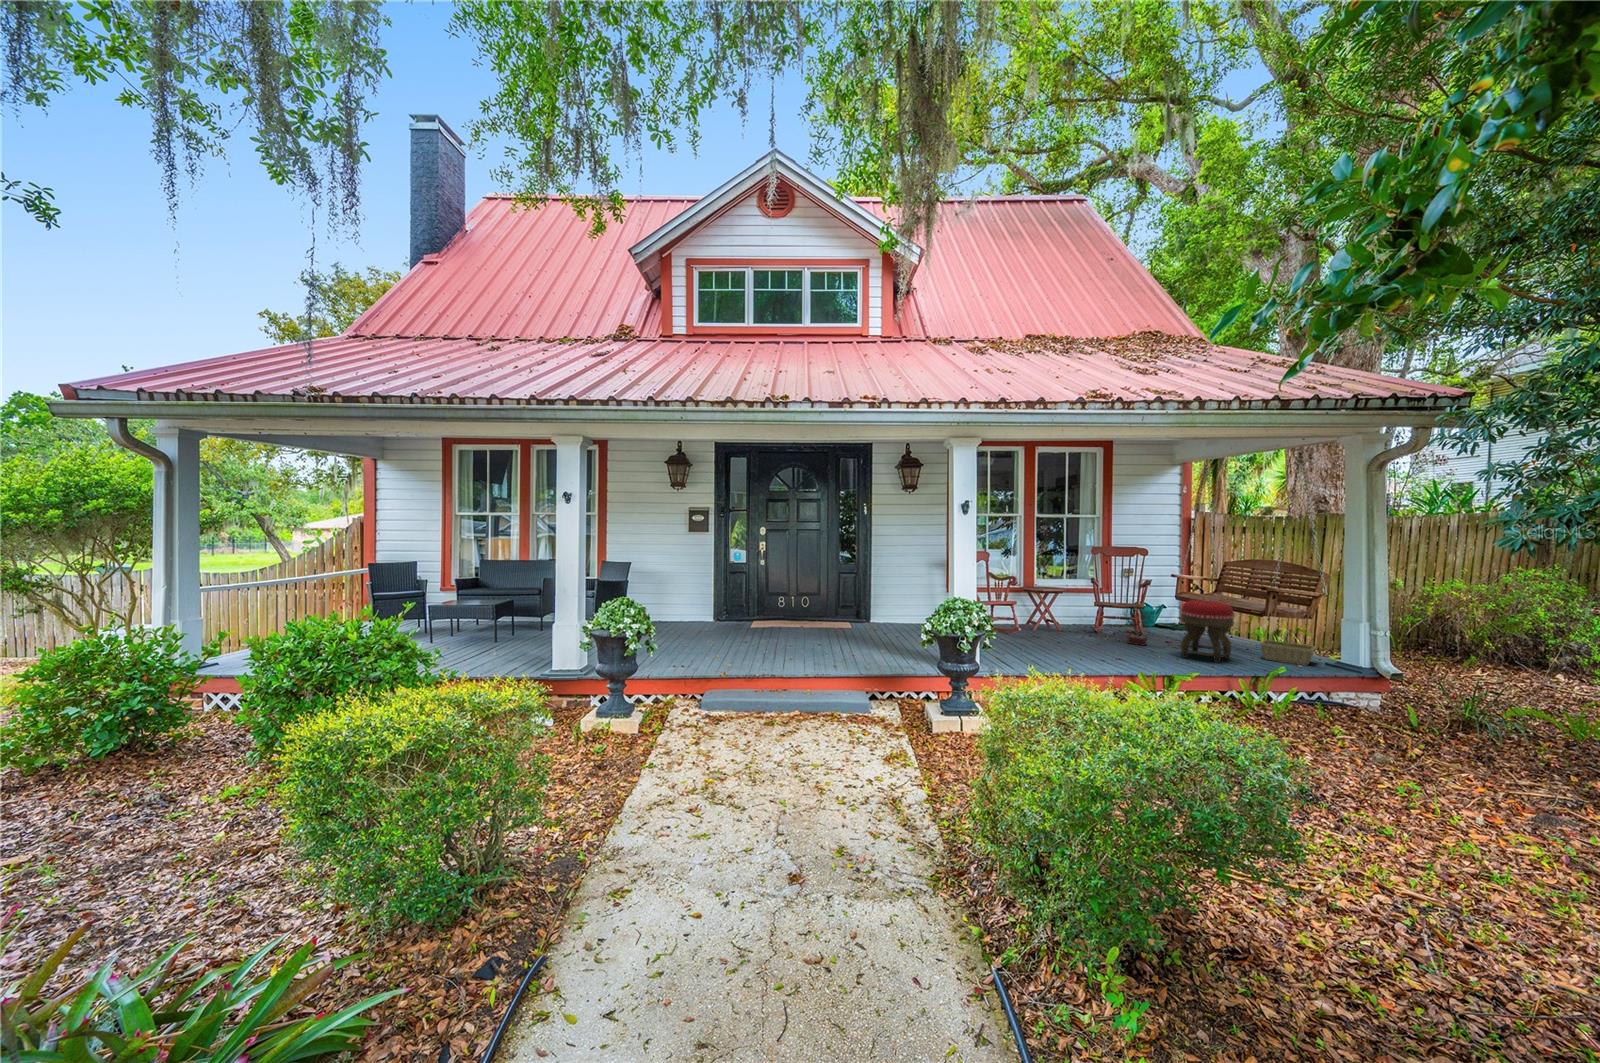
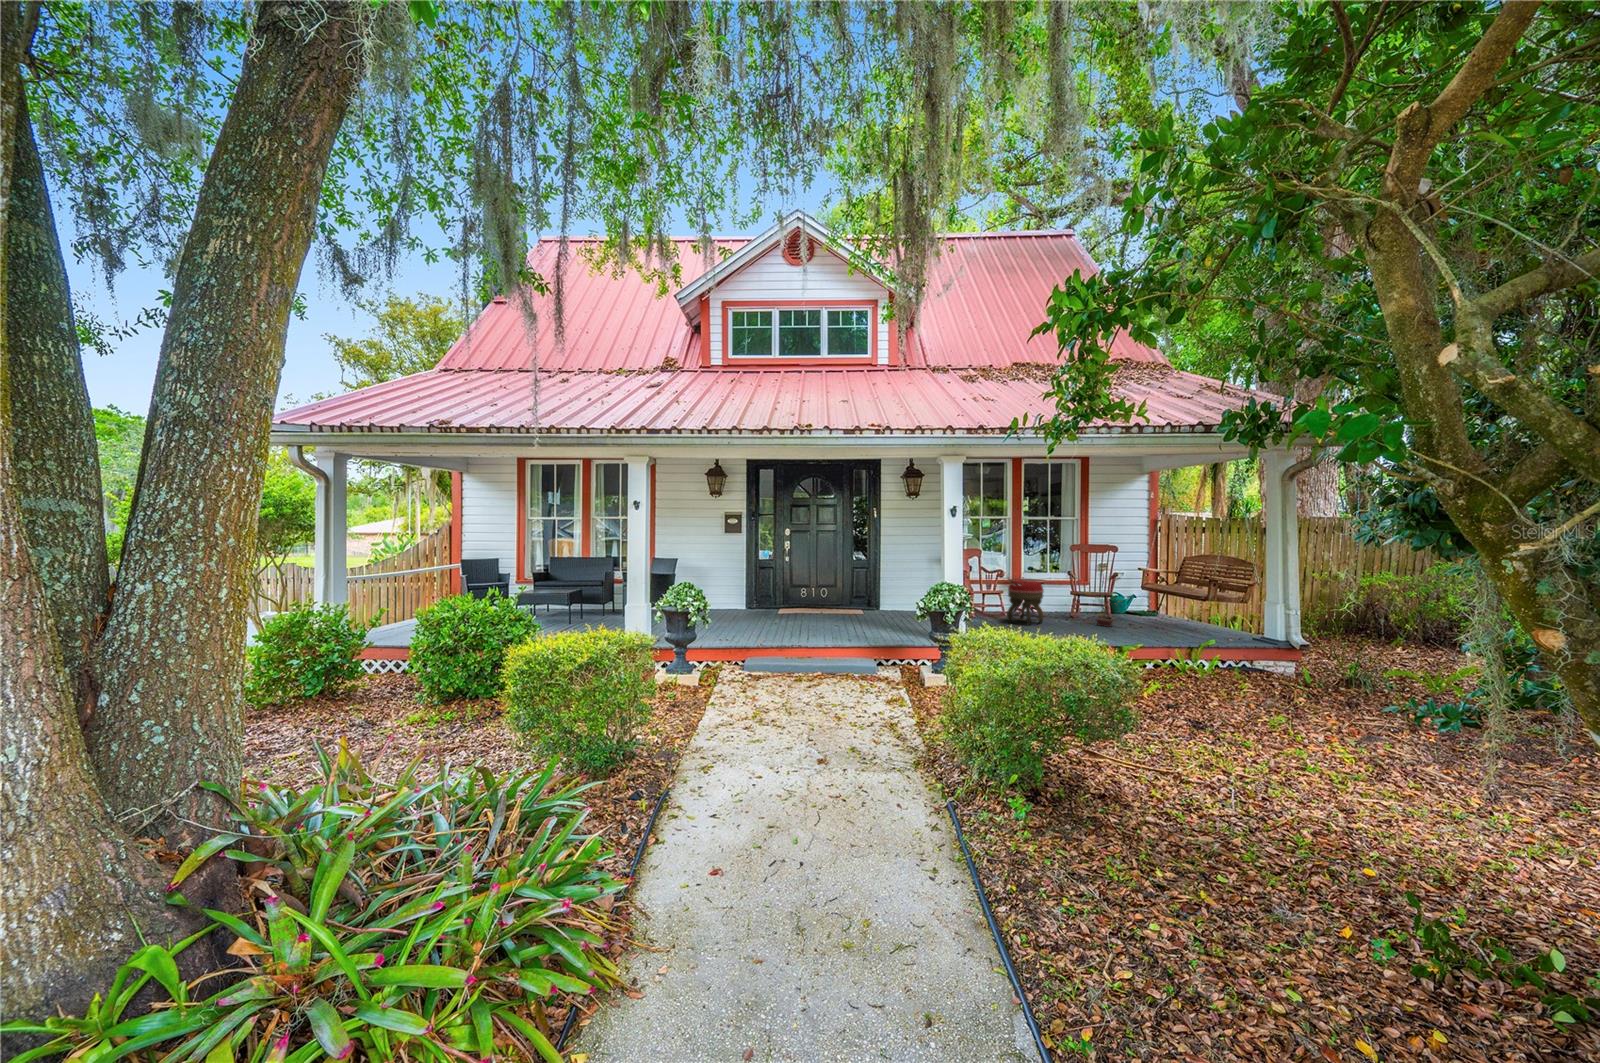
footstool: present [1181,600,1235,663] -> present [1007,580,1044,626]
basket: present [1260,629,1316,665] -> none [1201,611,1247,640]

